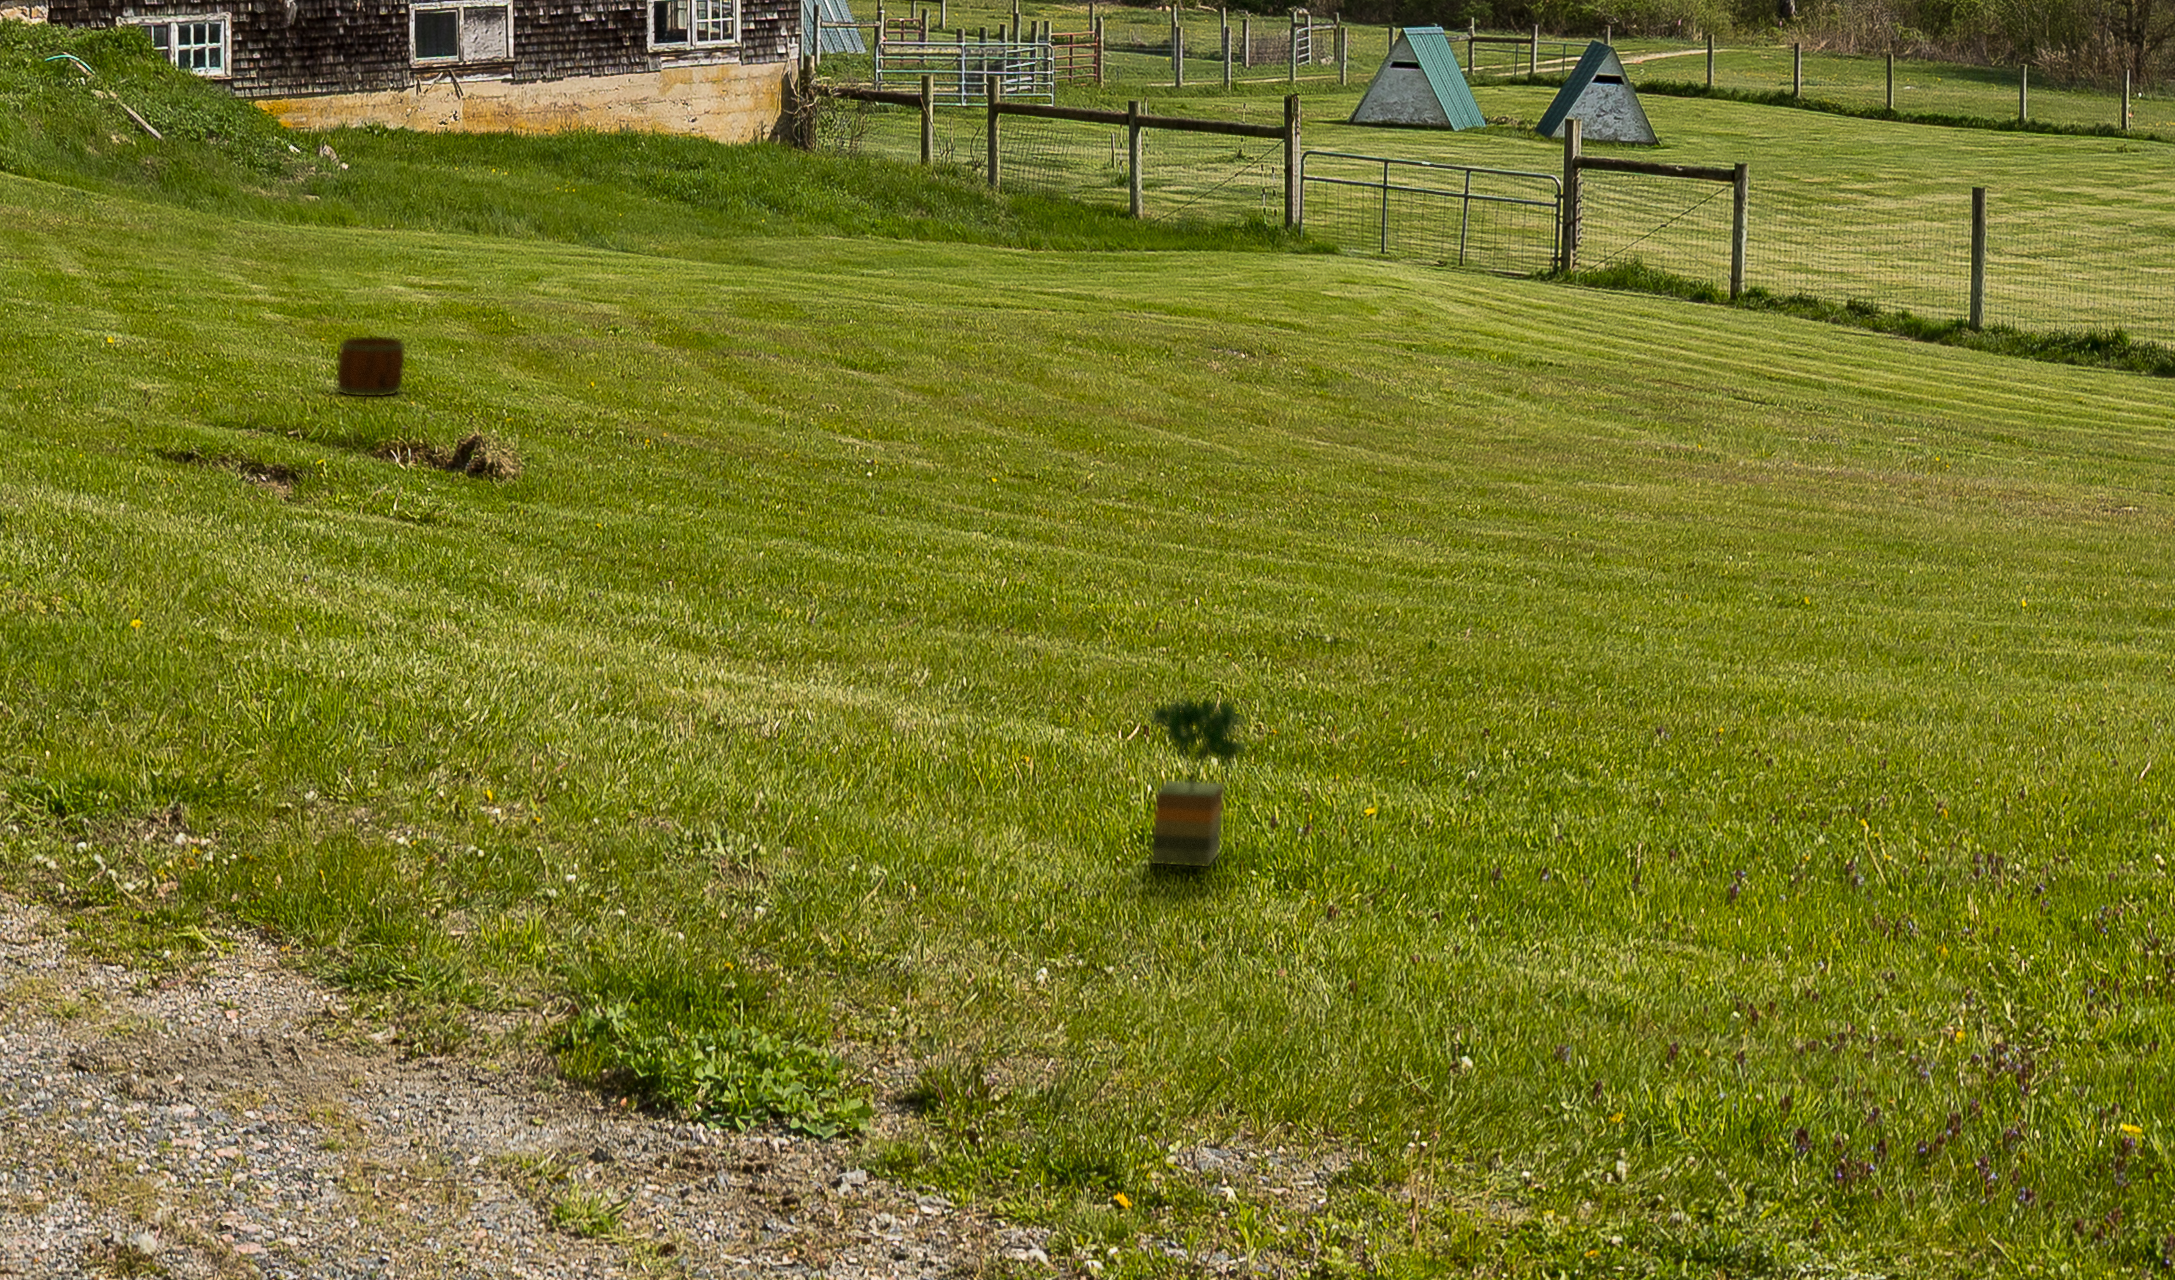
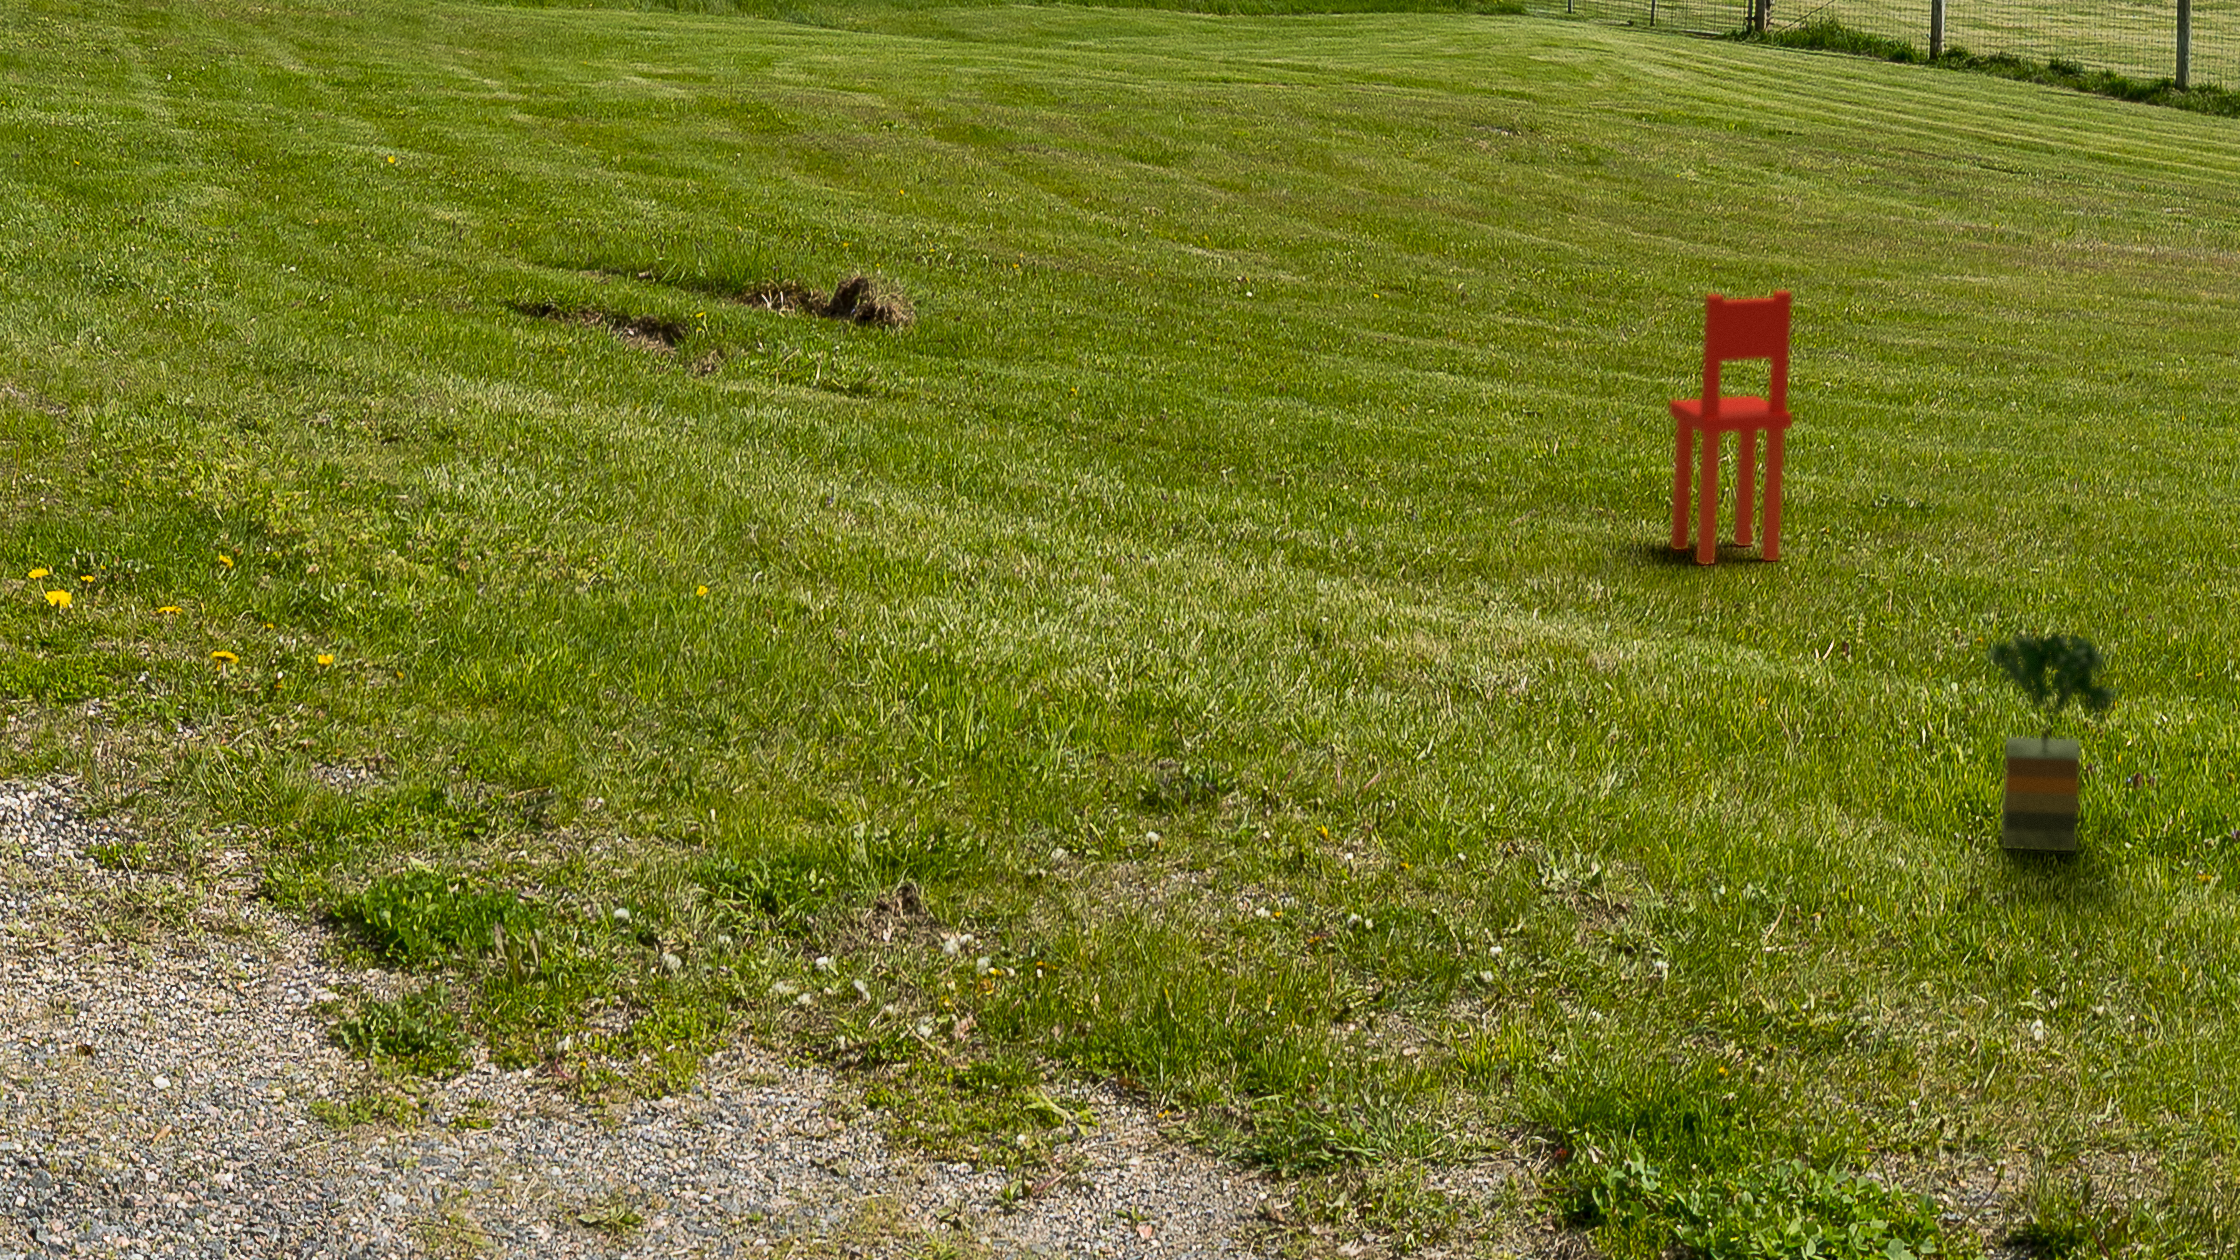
bucket: present [337,337,404,396] -> none [657,142,732,210]
chair: none [1050,452,1150,675] -> present [1669,290,1792,564]

